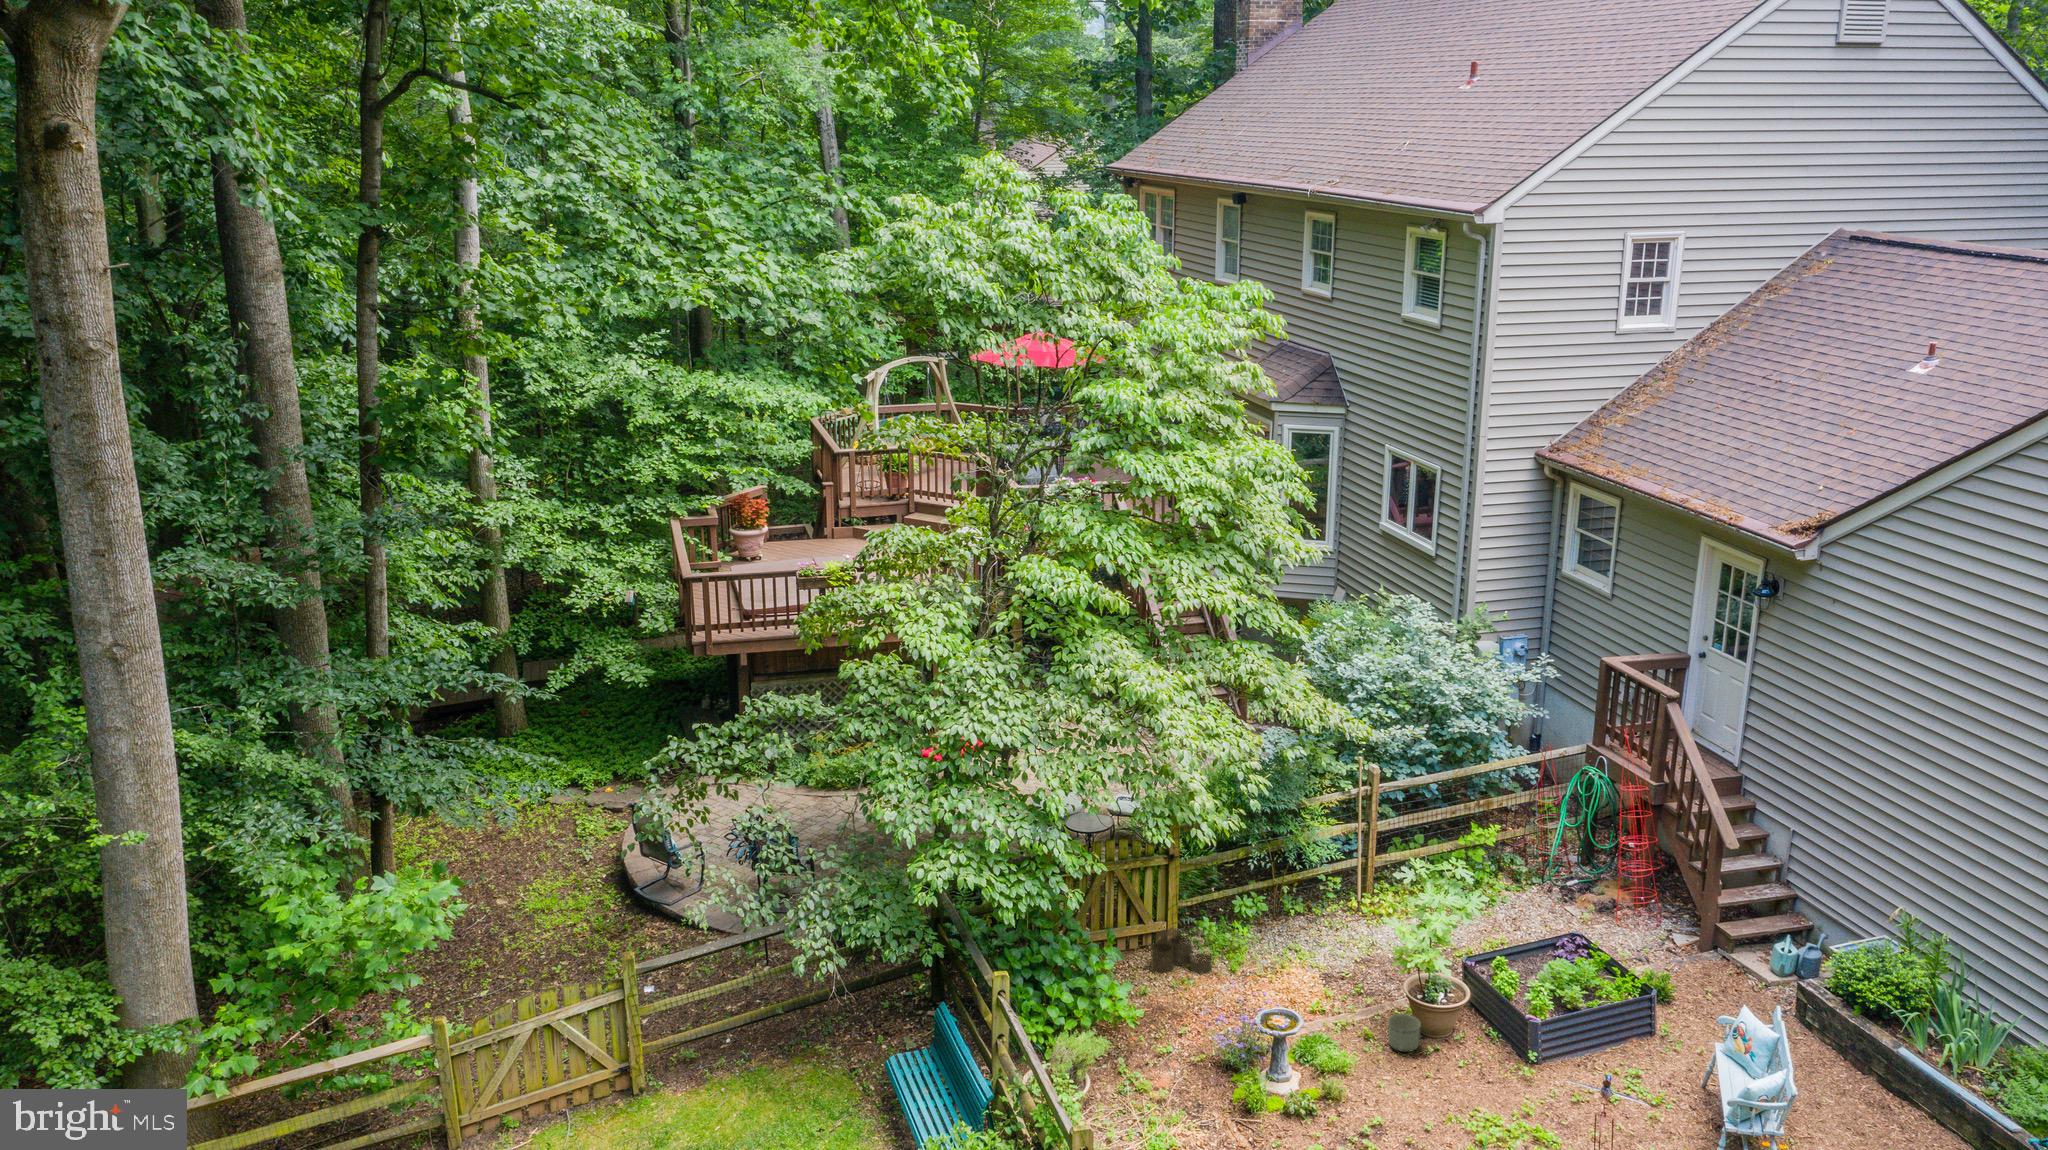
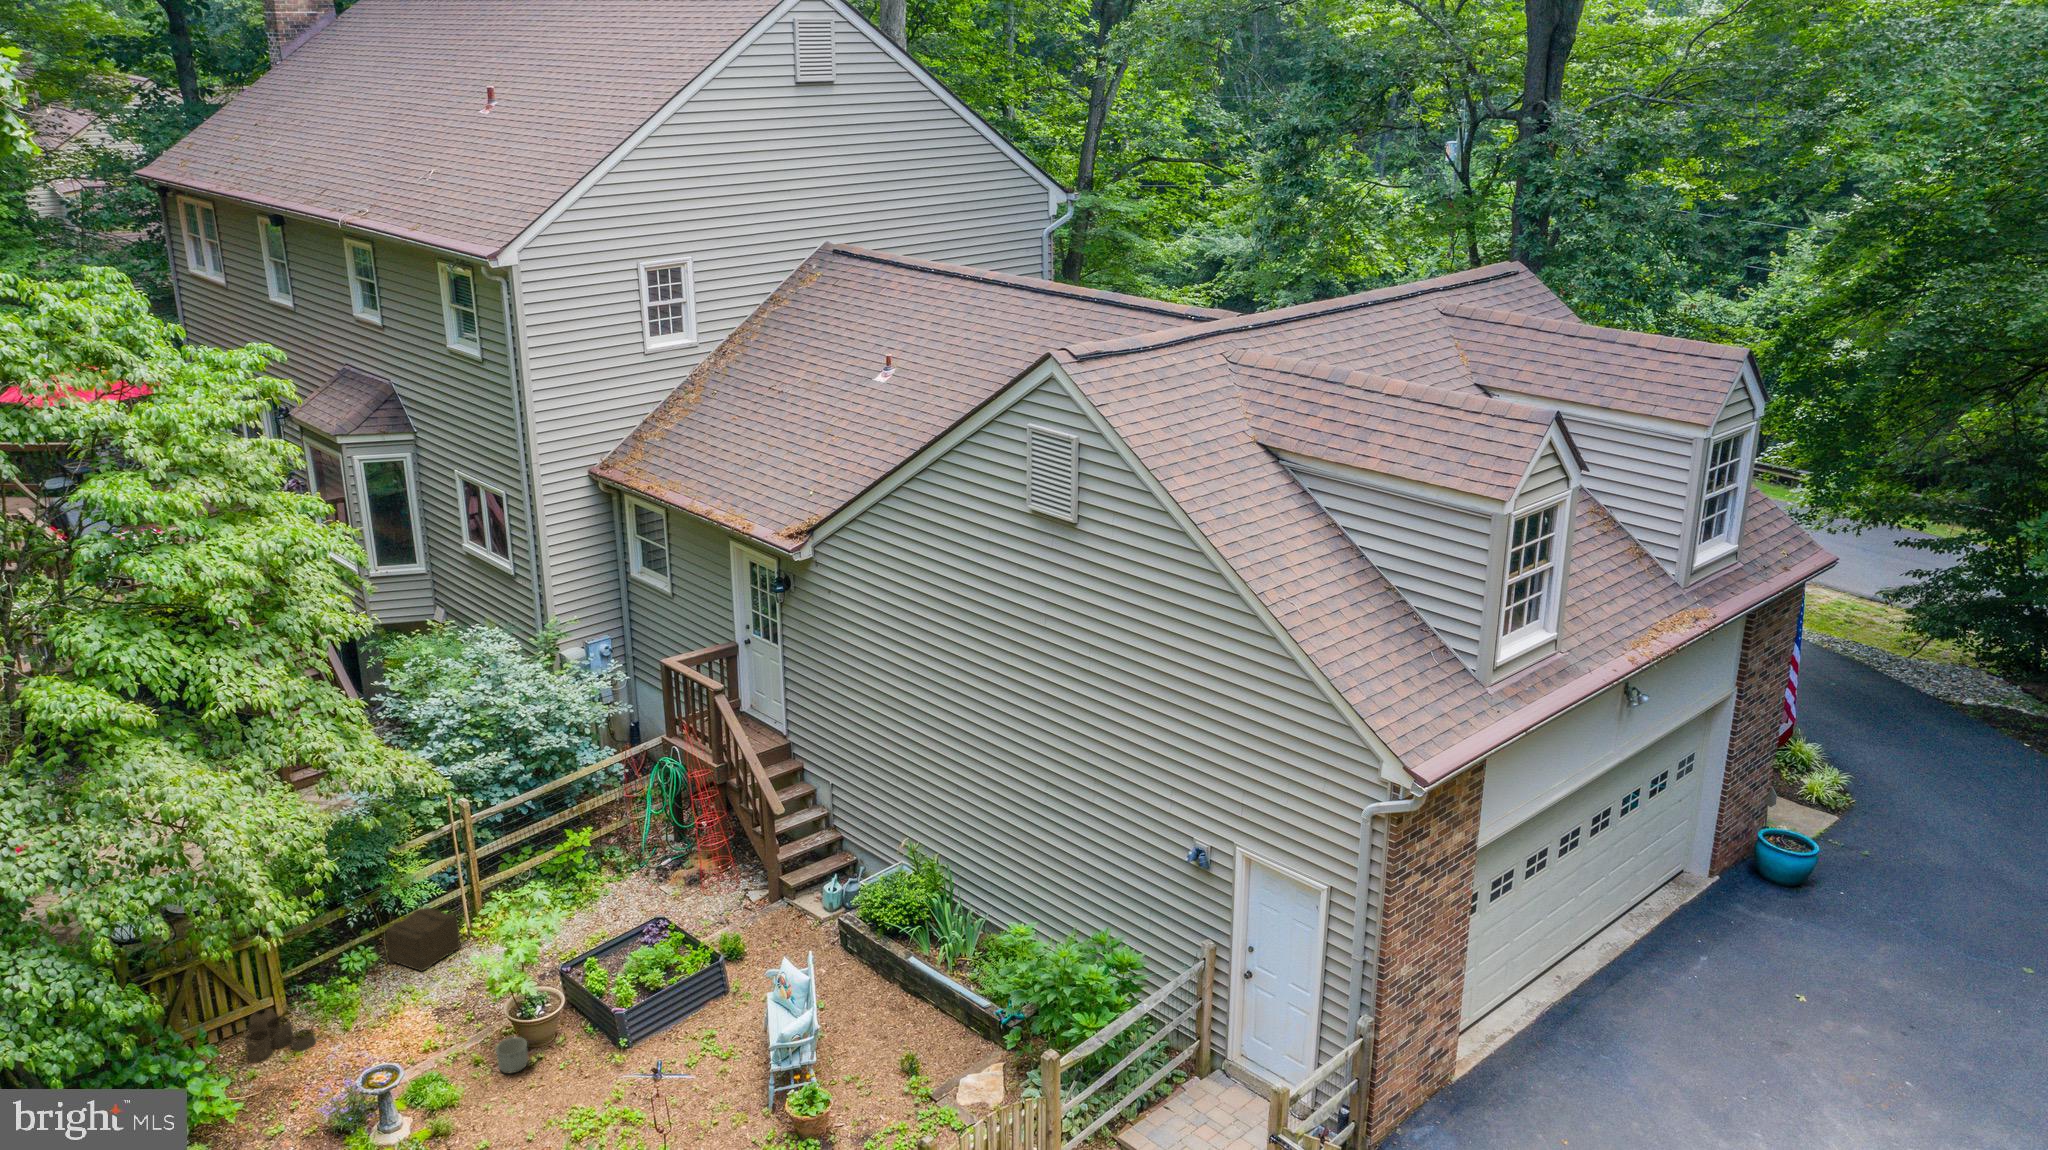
wooden crate: none [1283,867,1353,931] -> present [386,907,461,971]

